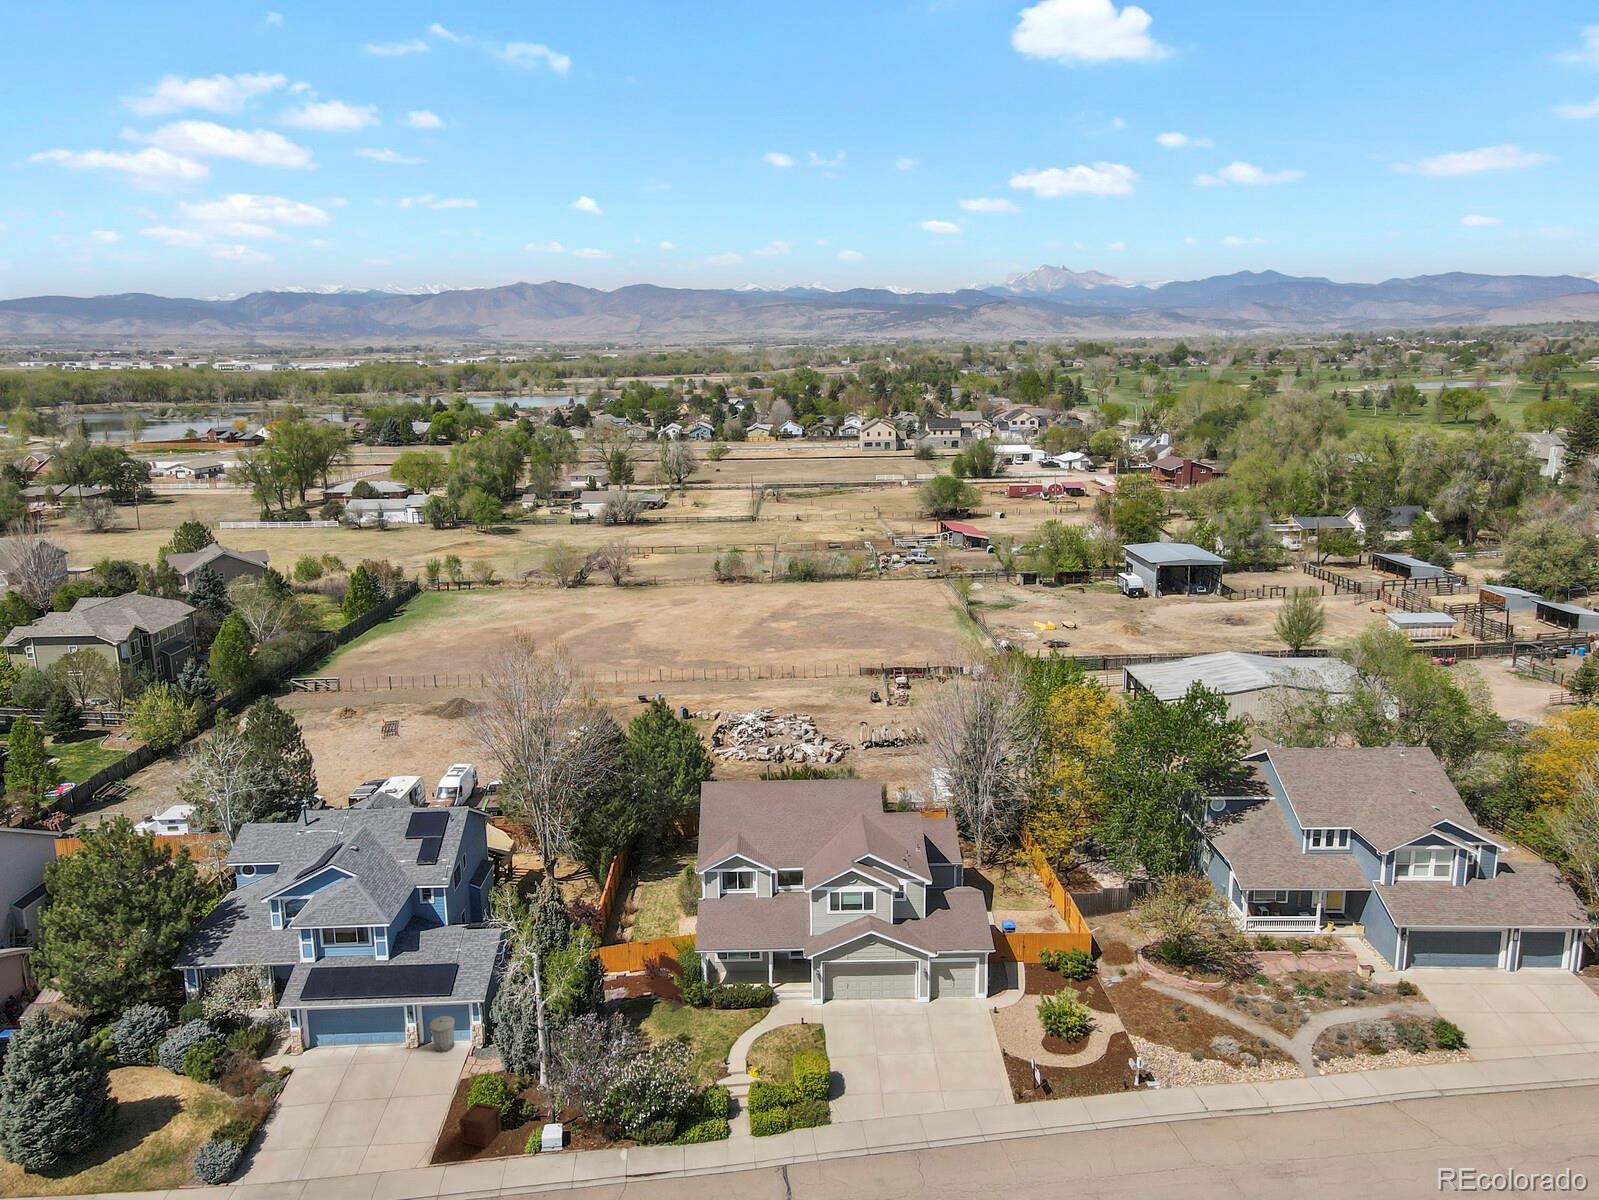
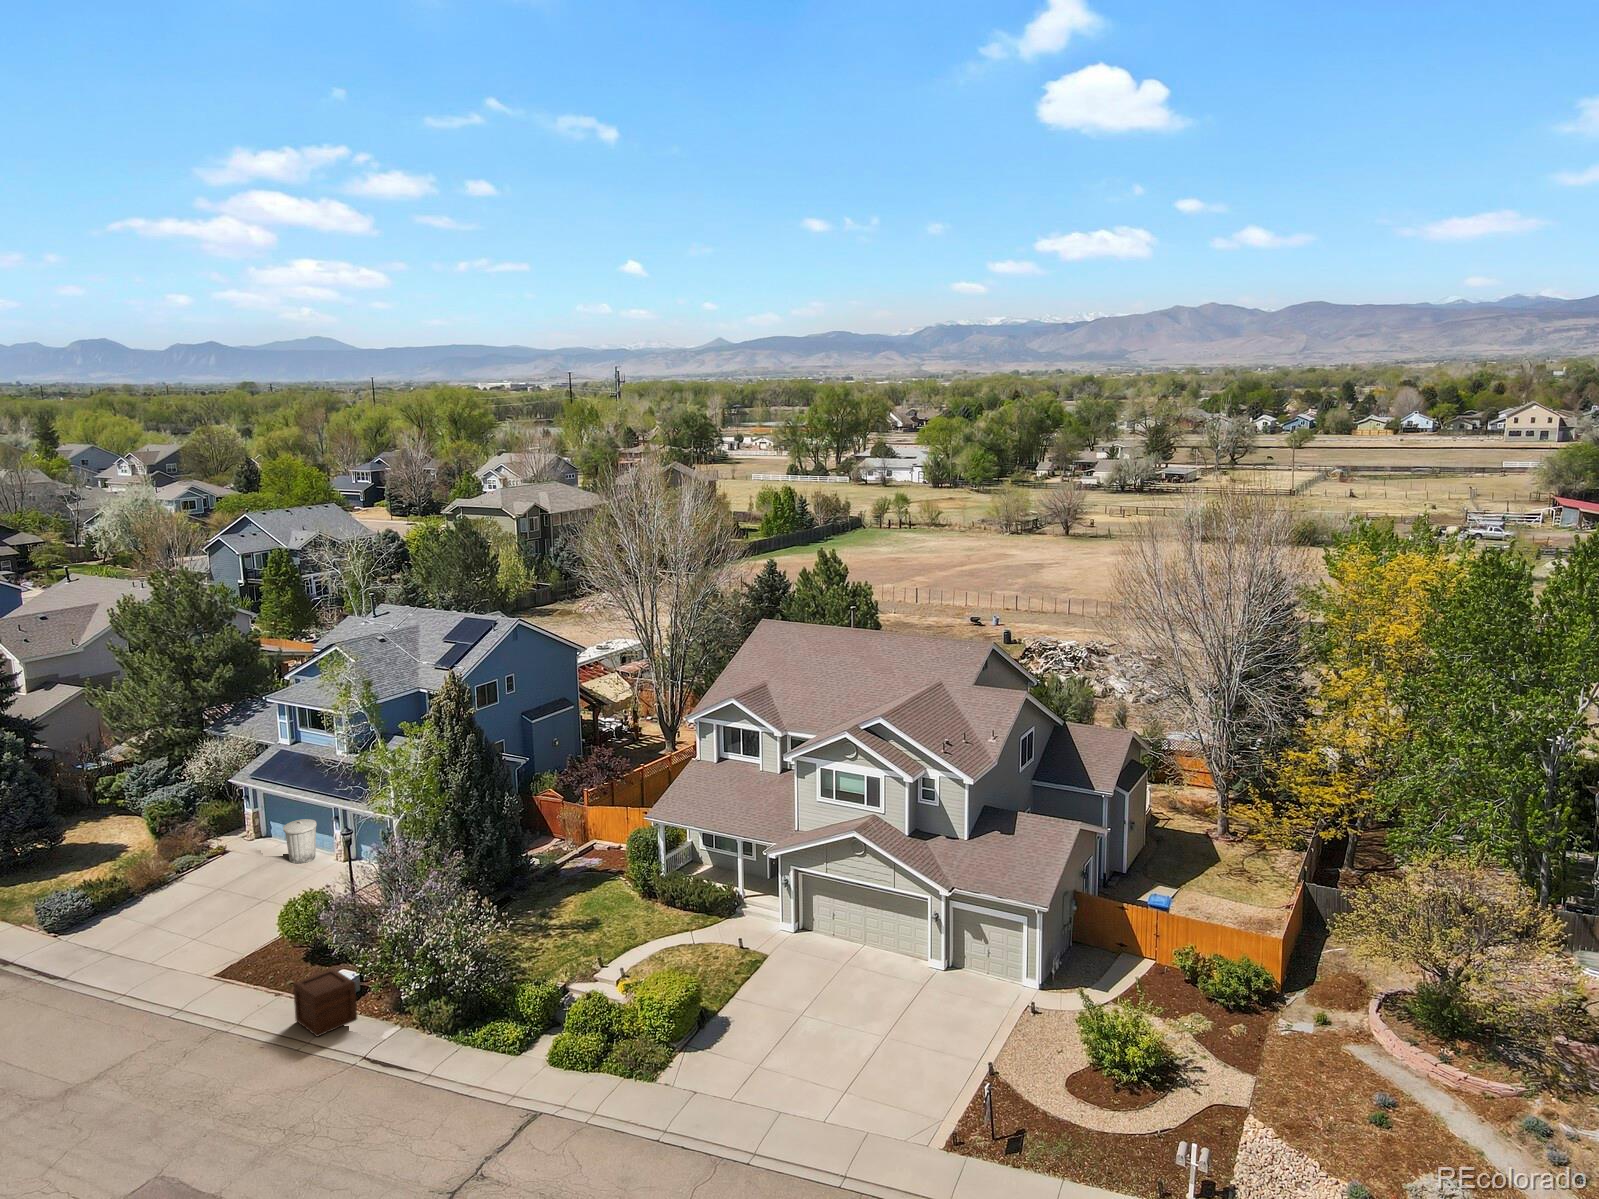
bench: present [645,955,685,1012] -> none [566,812,605,890]
wooden crate: present [460,1102,501,1148] -> present [293,969,357,1036]

